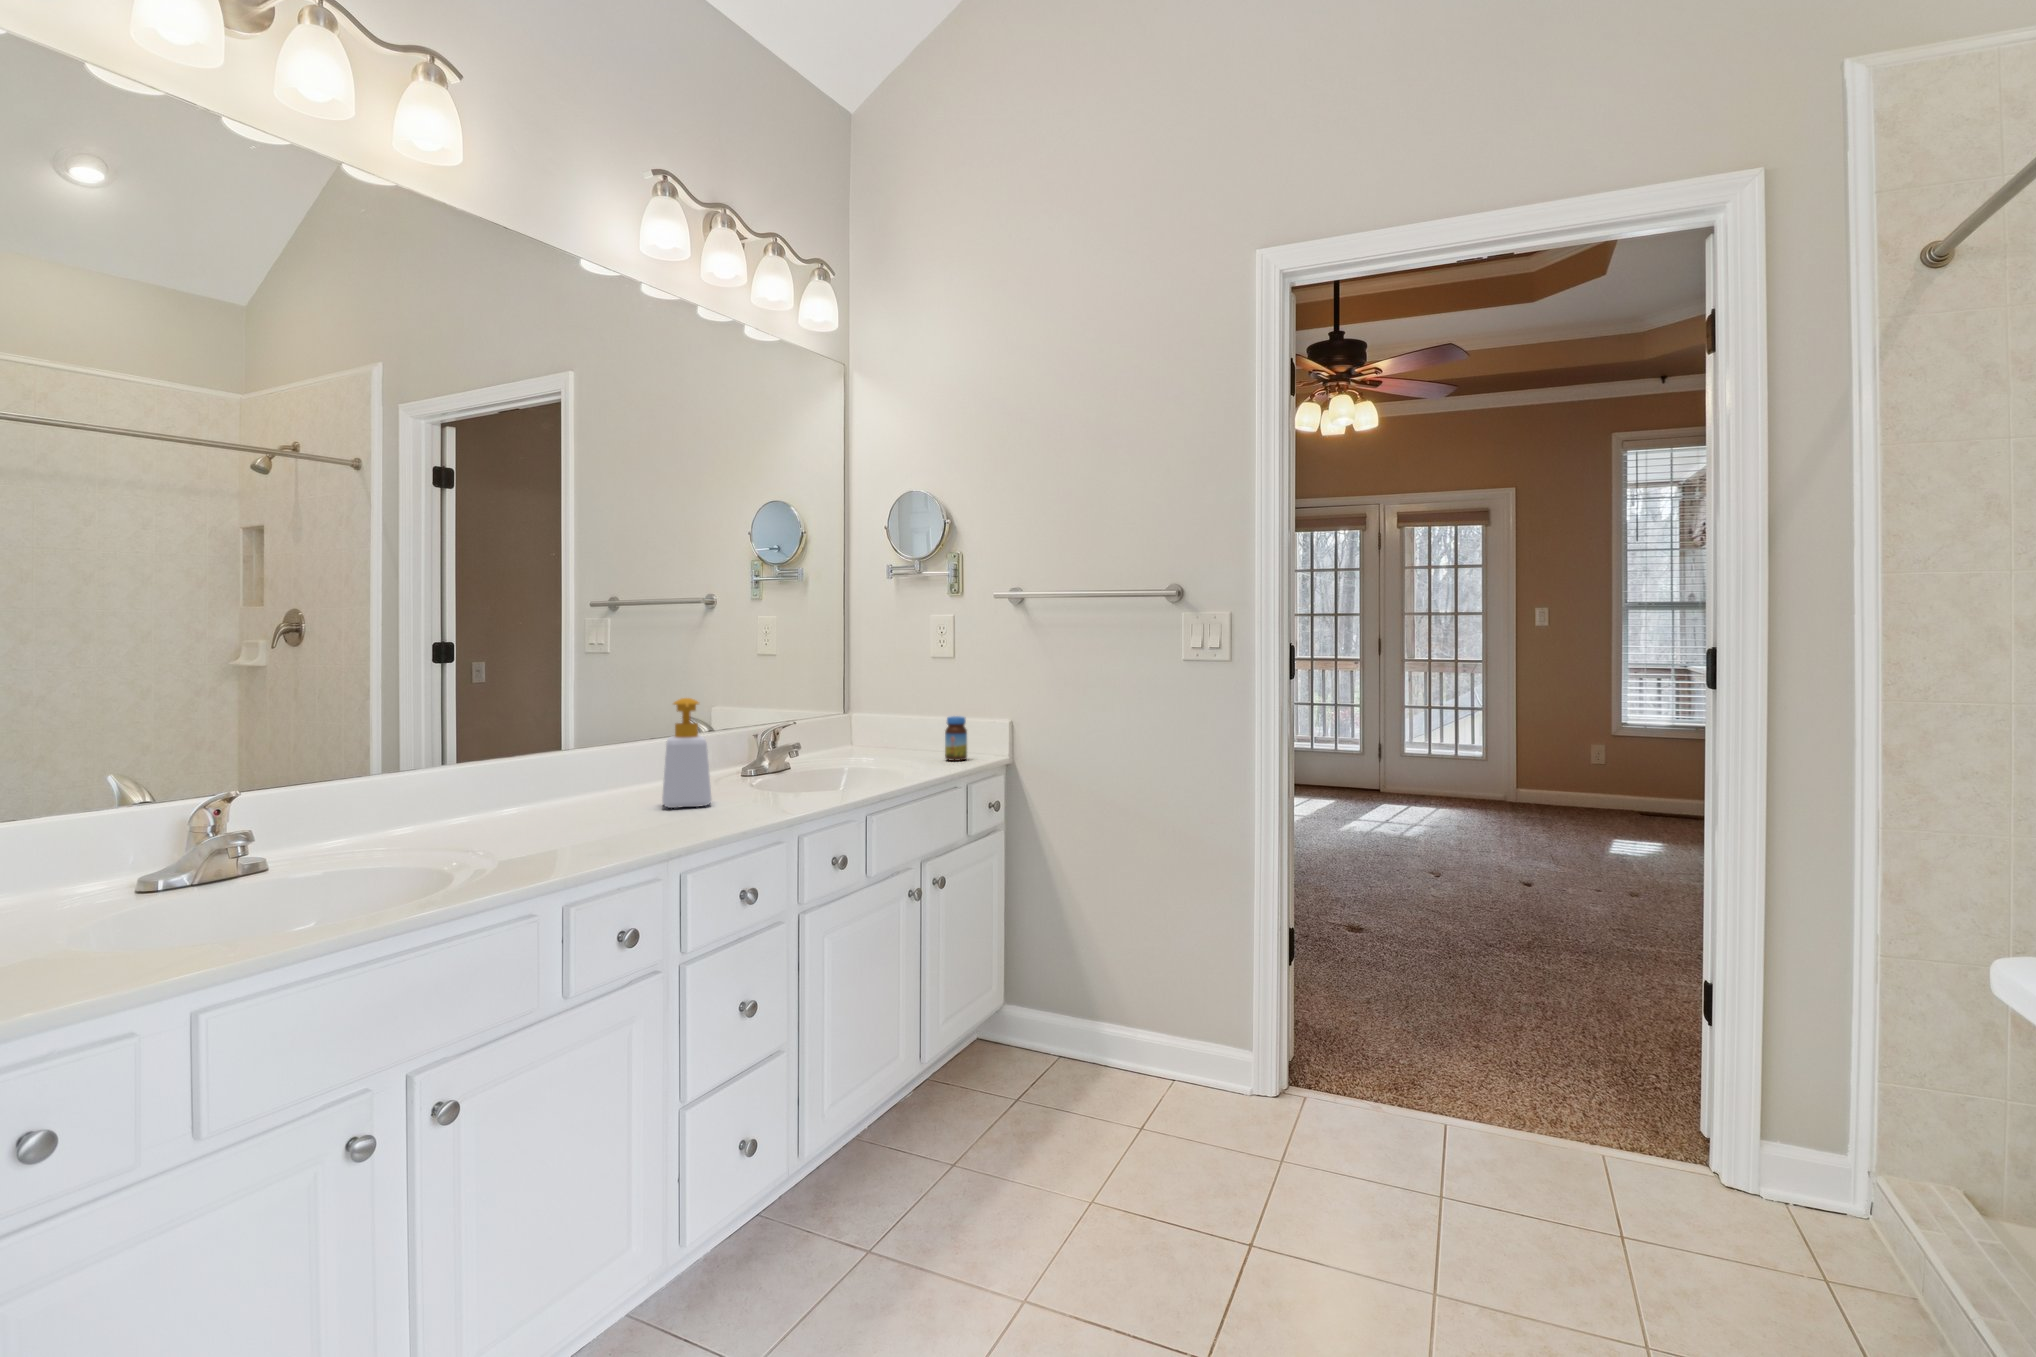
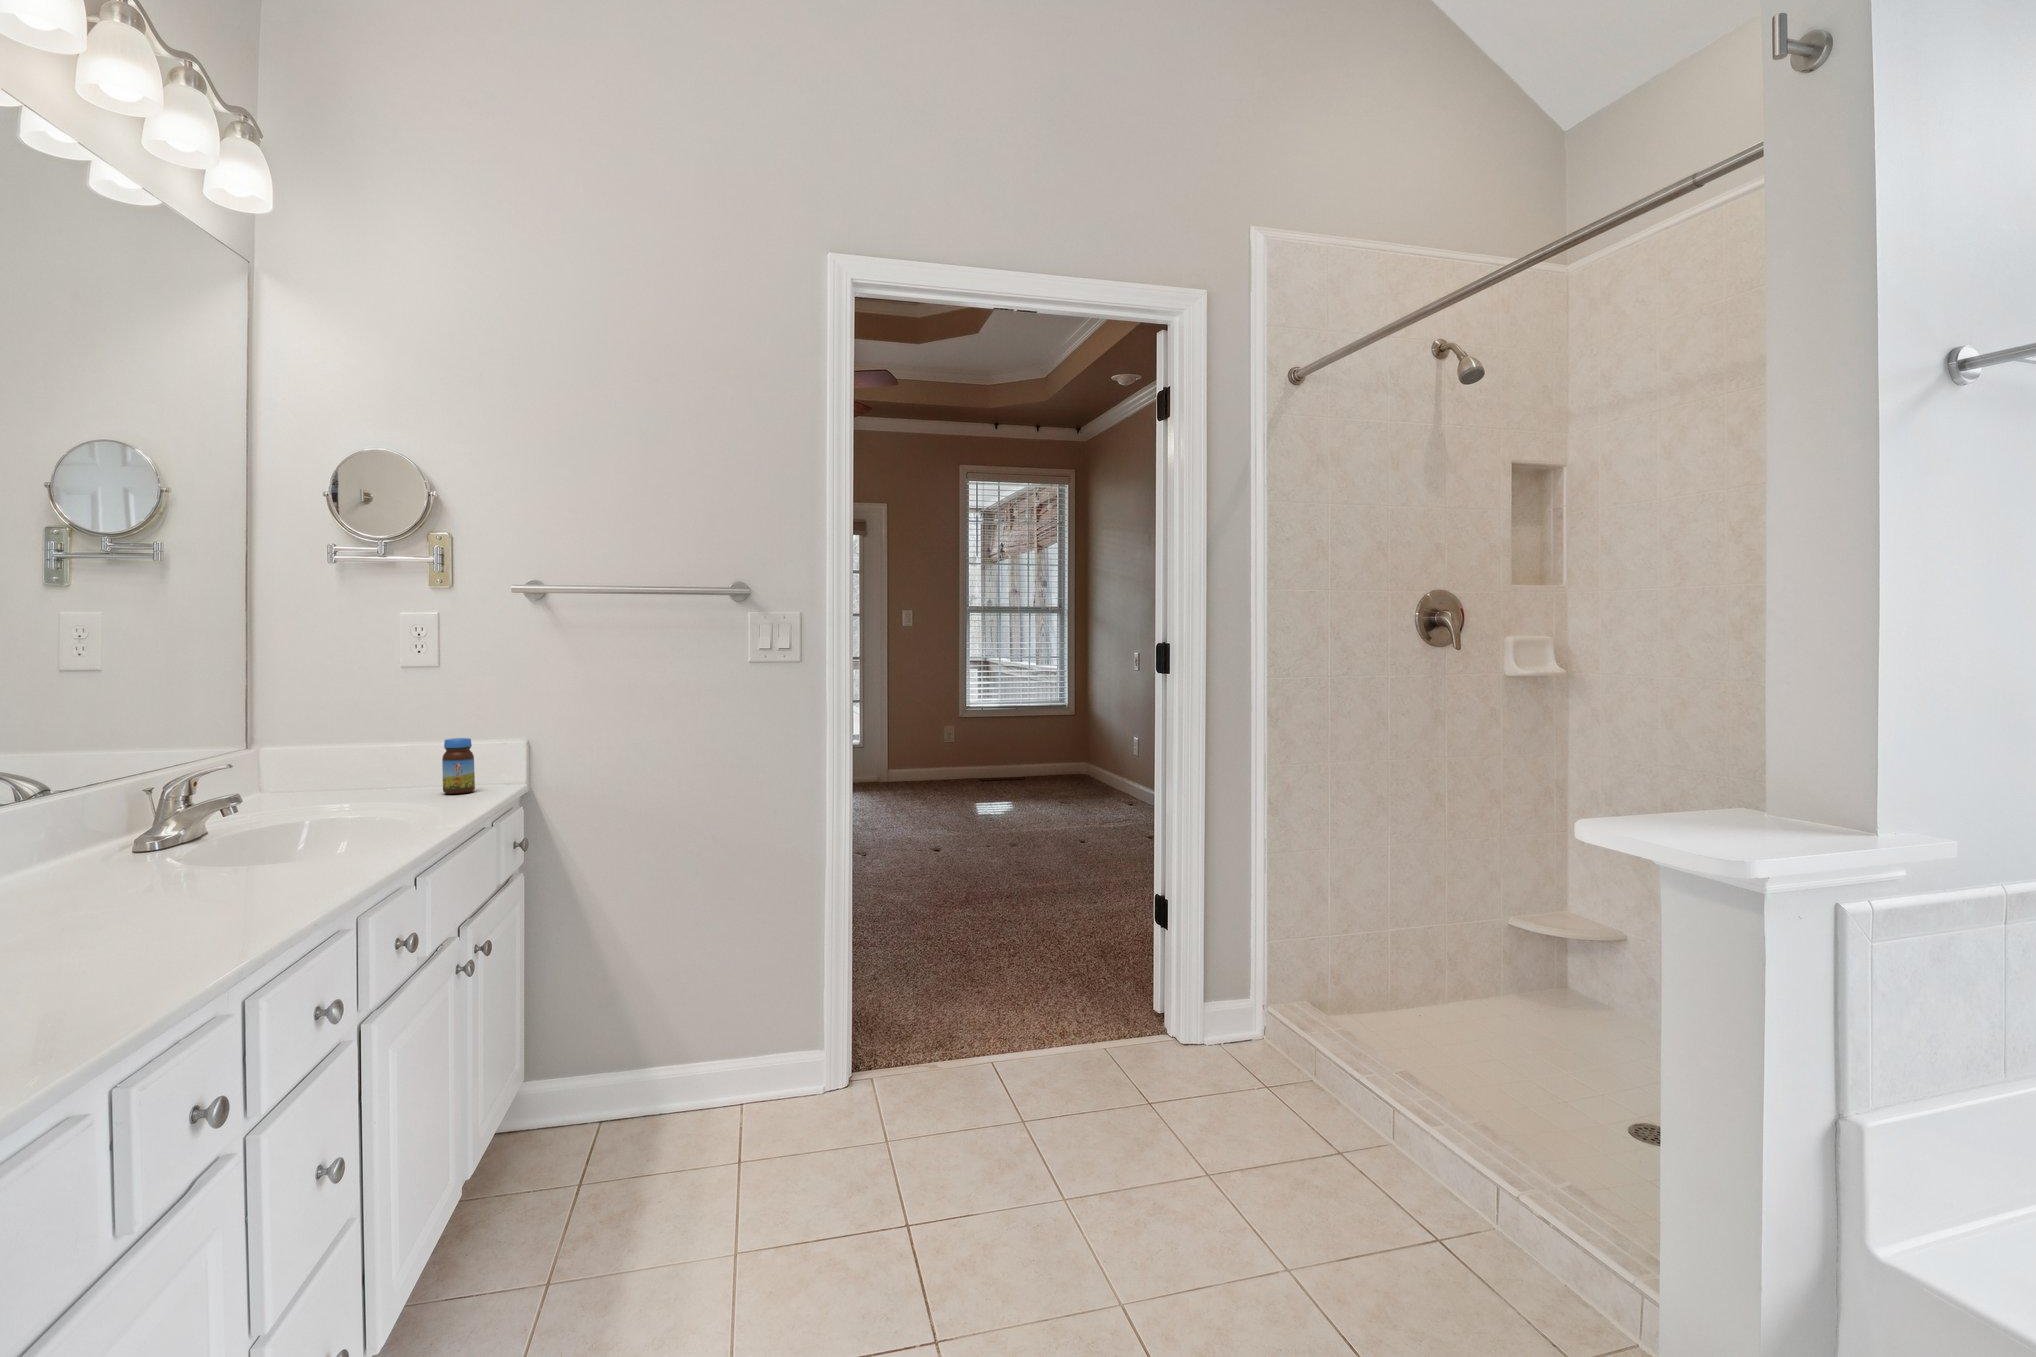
soap bottle: present [662,698,711,808] -> none [89,737,200,908]

